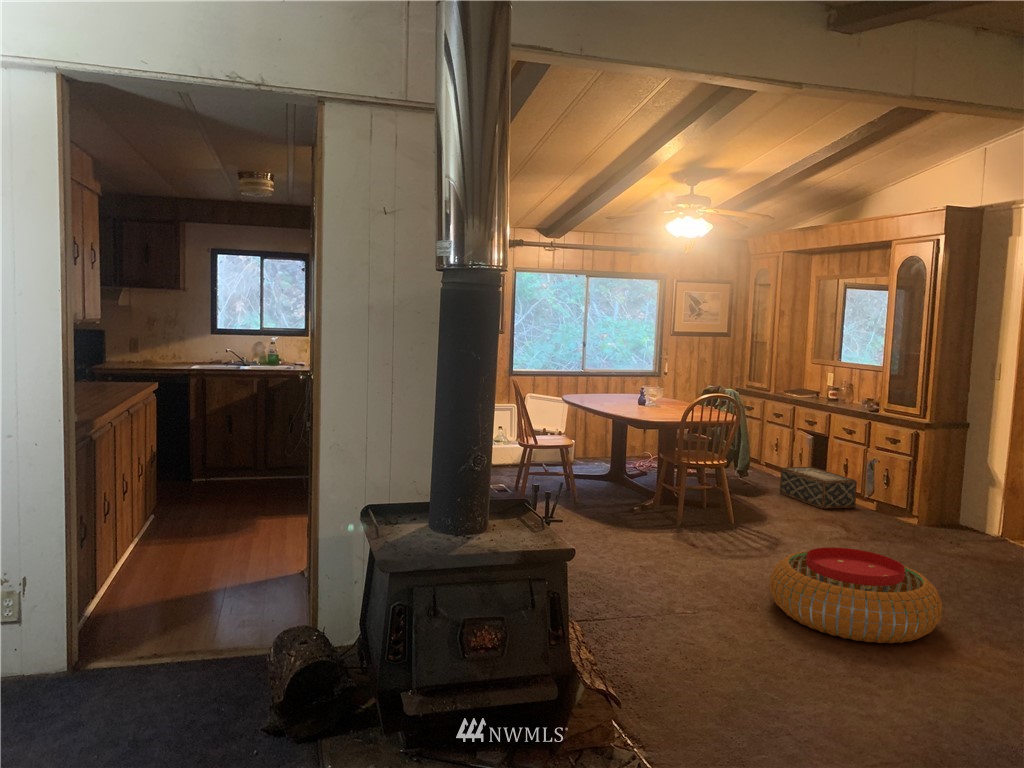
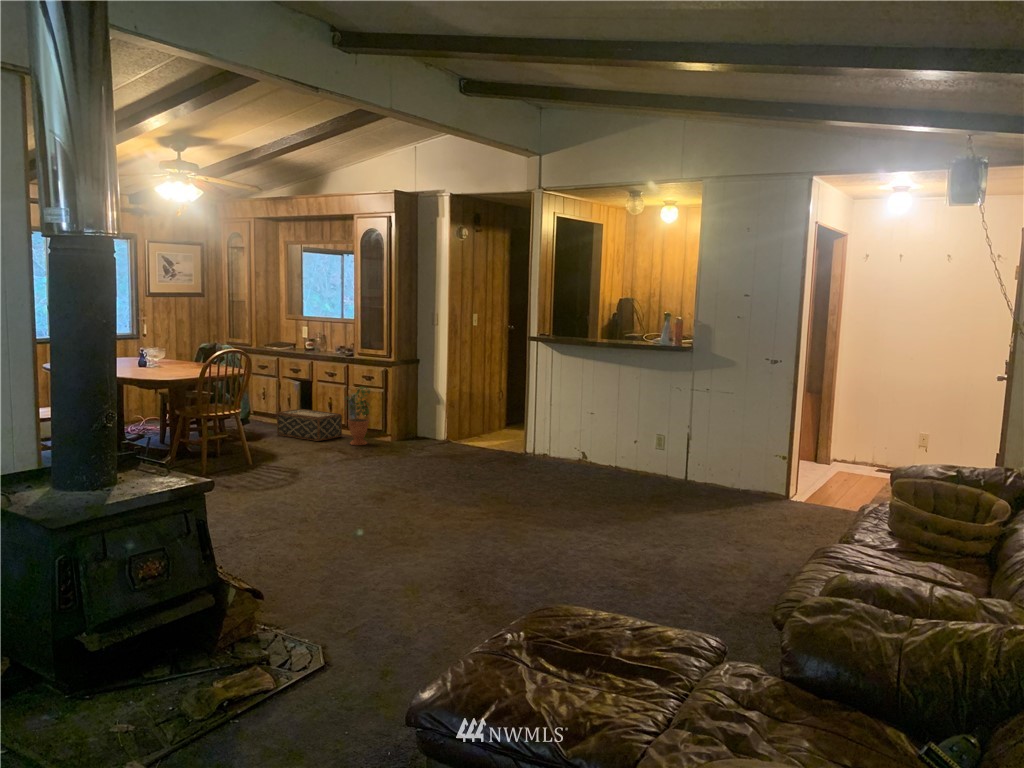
potted plant: none [856,447,894,523] -> present [344,386,370,445]
pouf: present [770,547,942,643] -> none [319,457,438,519]

